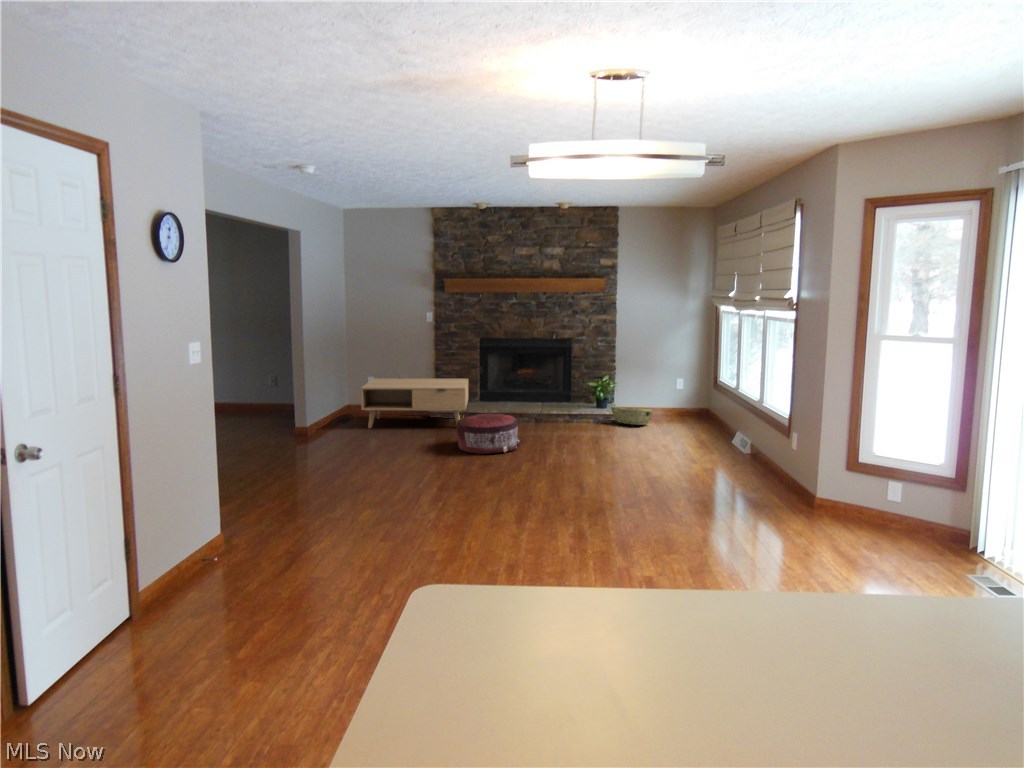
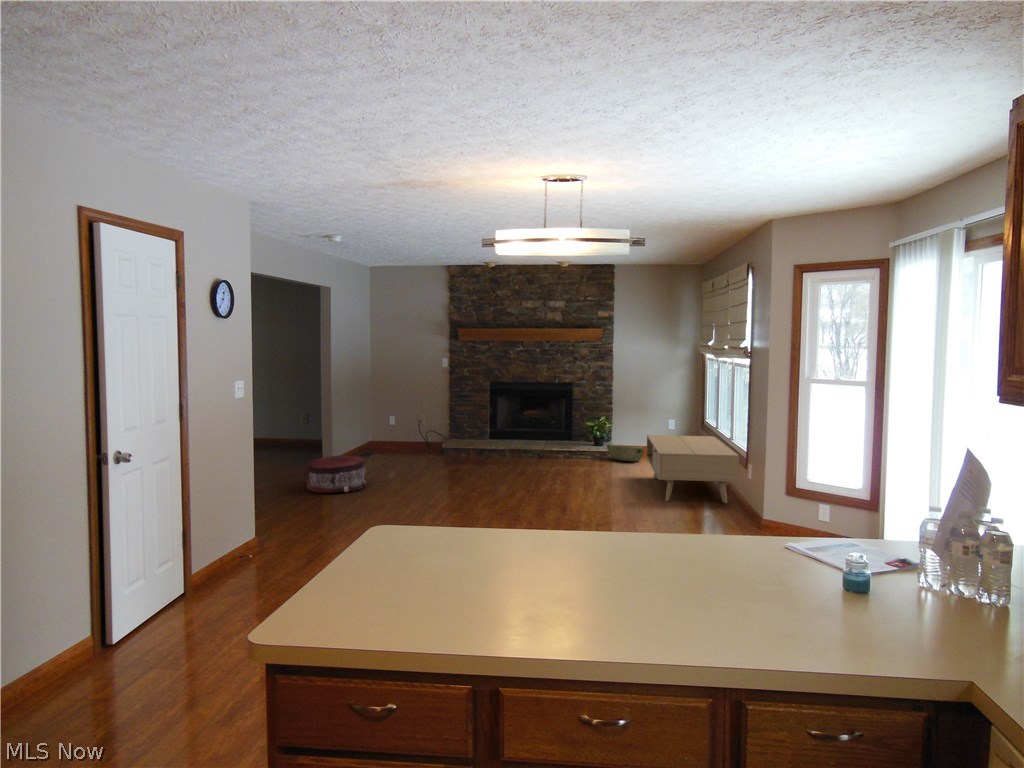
coffee table: present [361,378,468,428] -> present [646,435,739,503]
pouf: present [457,414,519,454] -> present [306,455,366,493]

